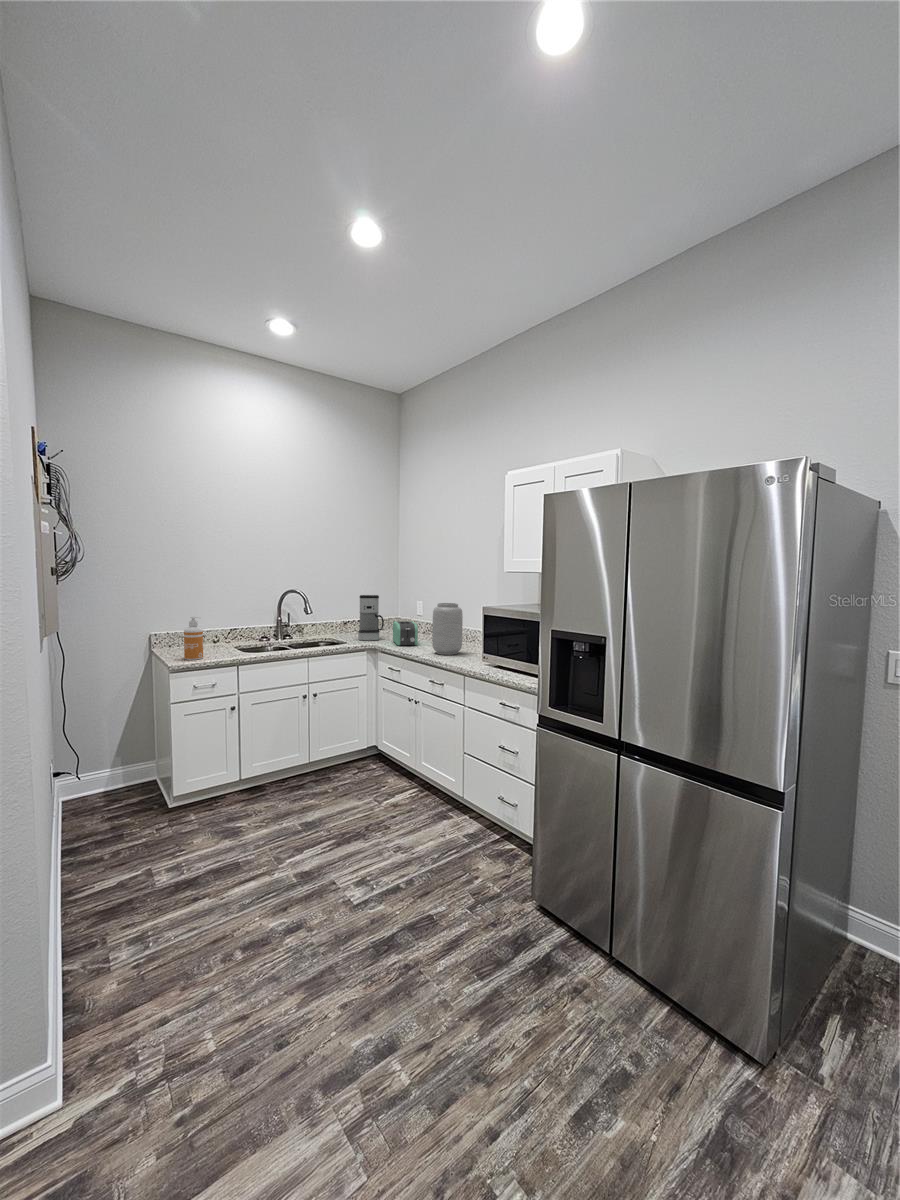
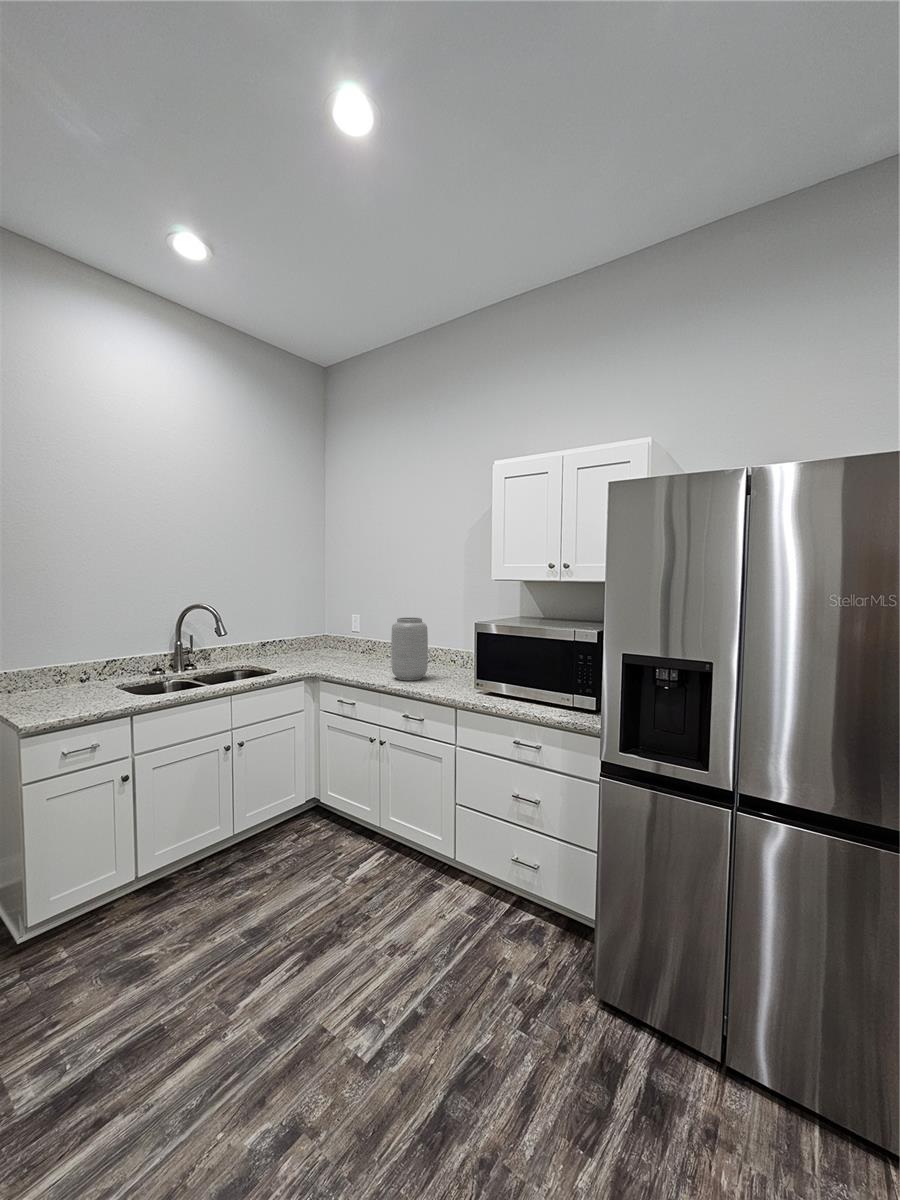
coffee maker: present [358,595,384,641] -> none [281,610,314,667]
soap dispenser: present [184,617,203,660] -> none [42,650,75,715]
toaster: present [393,621,418,646] -> none [328,640,364,672]

